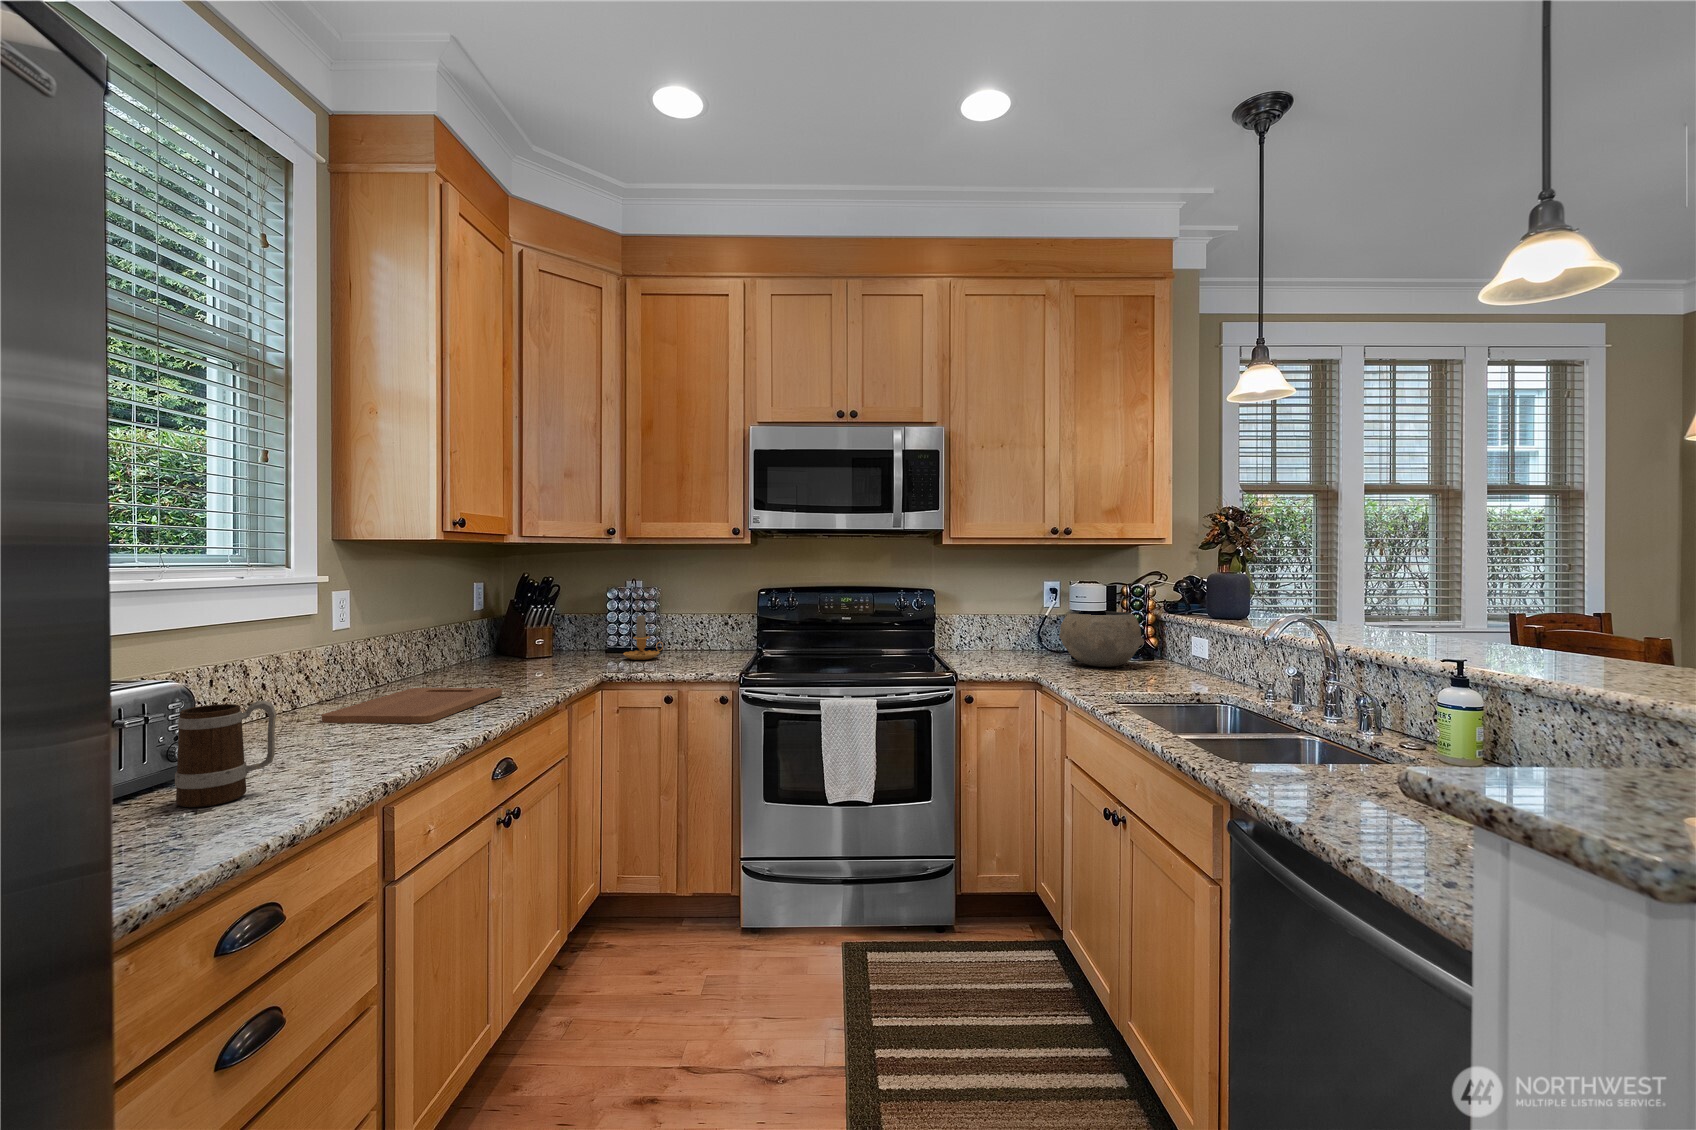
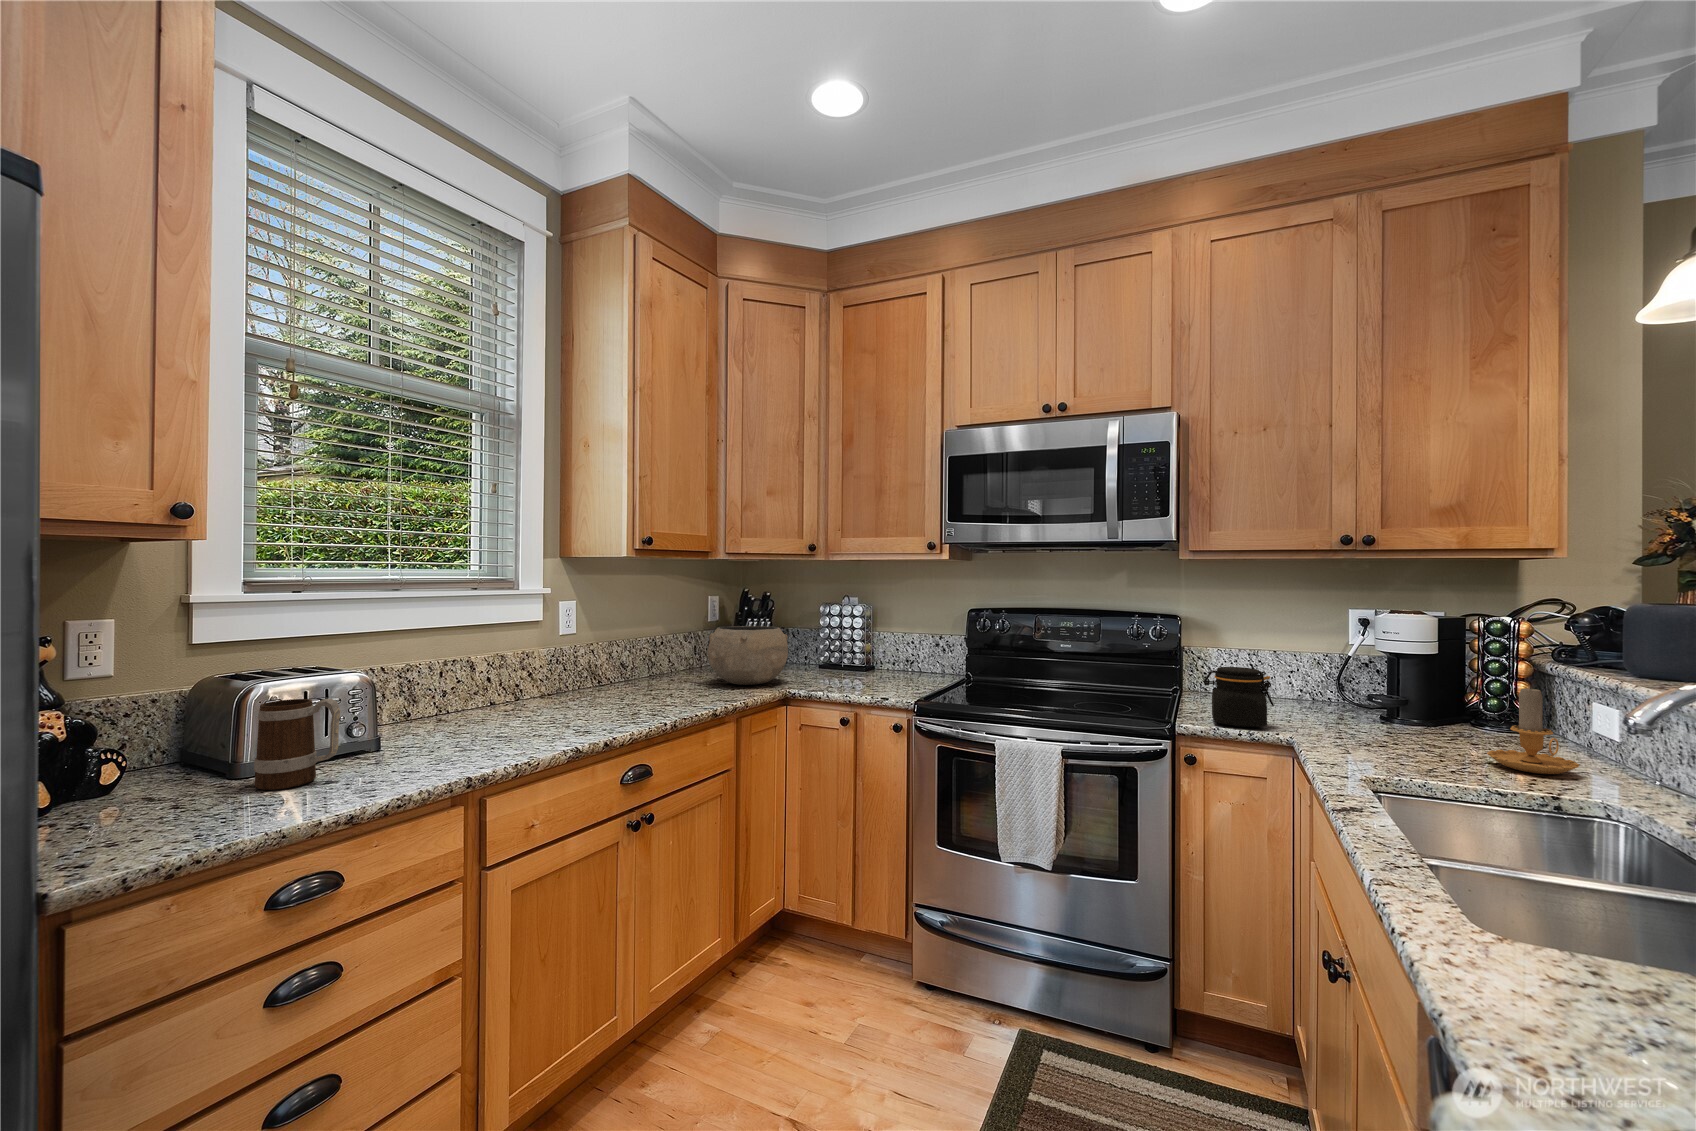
ceramic bowl: present [1059,612,1144,667] -> present [708,626,788,685]
candle: present [623,615,663,660] -> present [1487,686,1579,774]
jar: none [973,627,1020,672] -> present [1204,667,1274,727]
cutting board: present [322,688,502,723] -> none [501,690,667,725]

